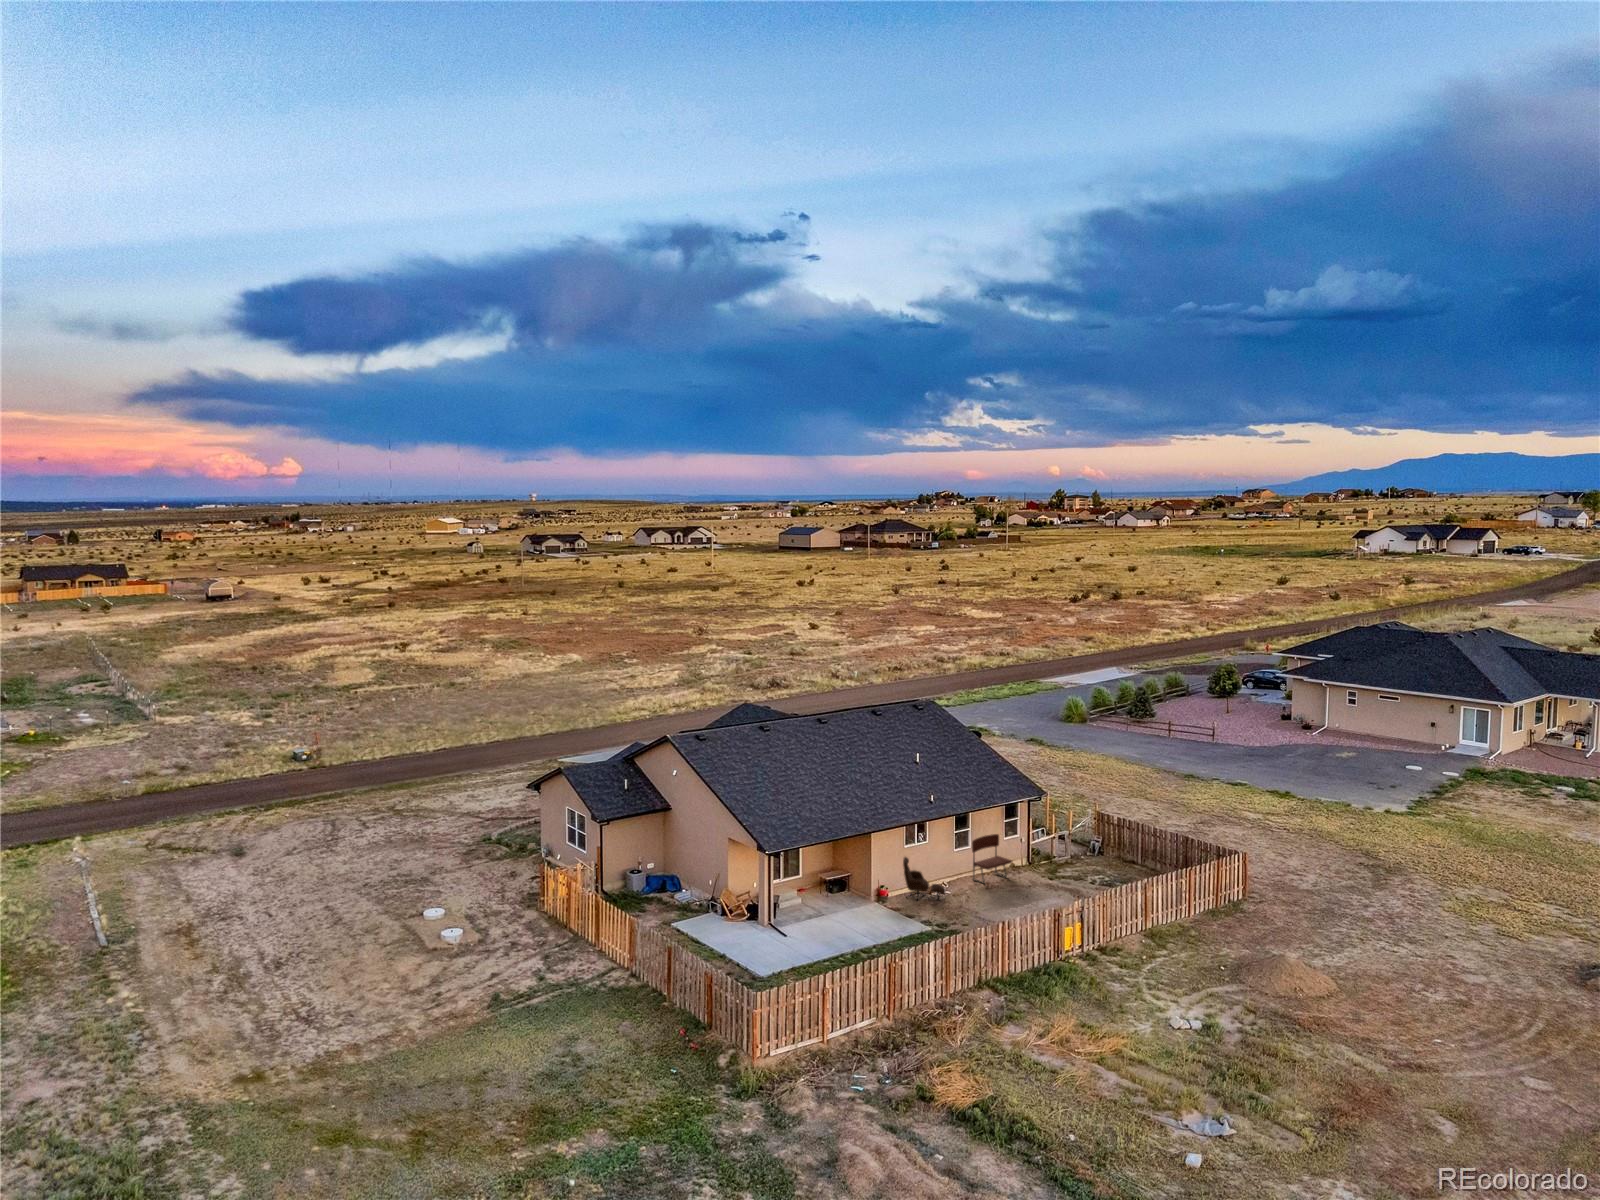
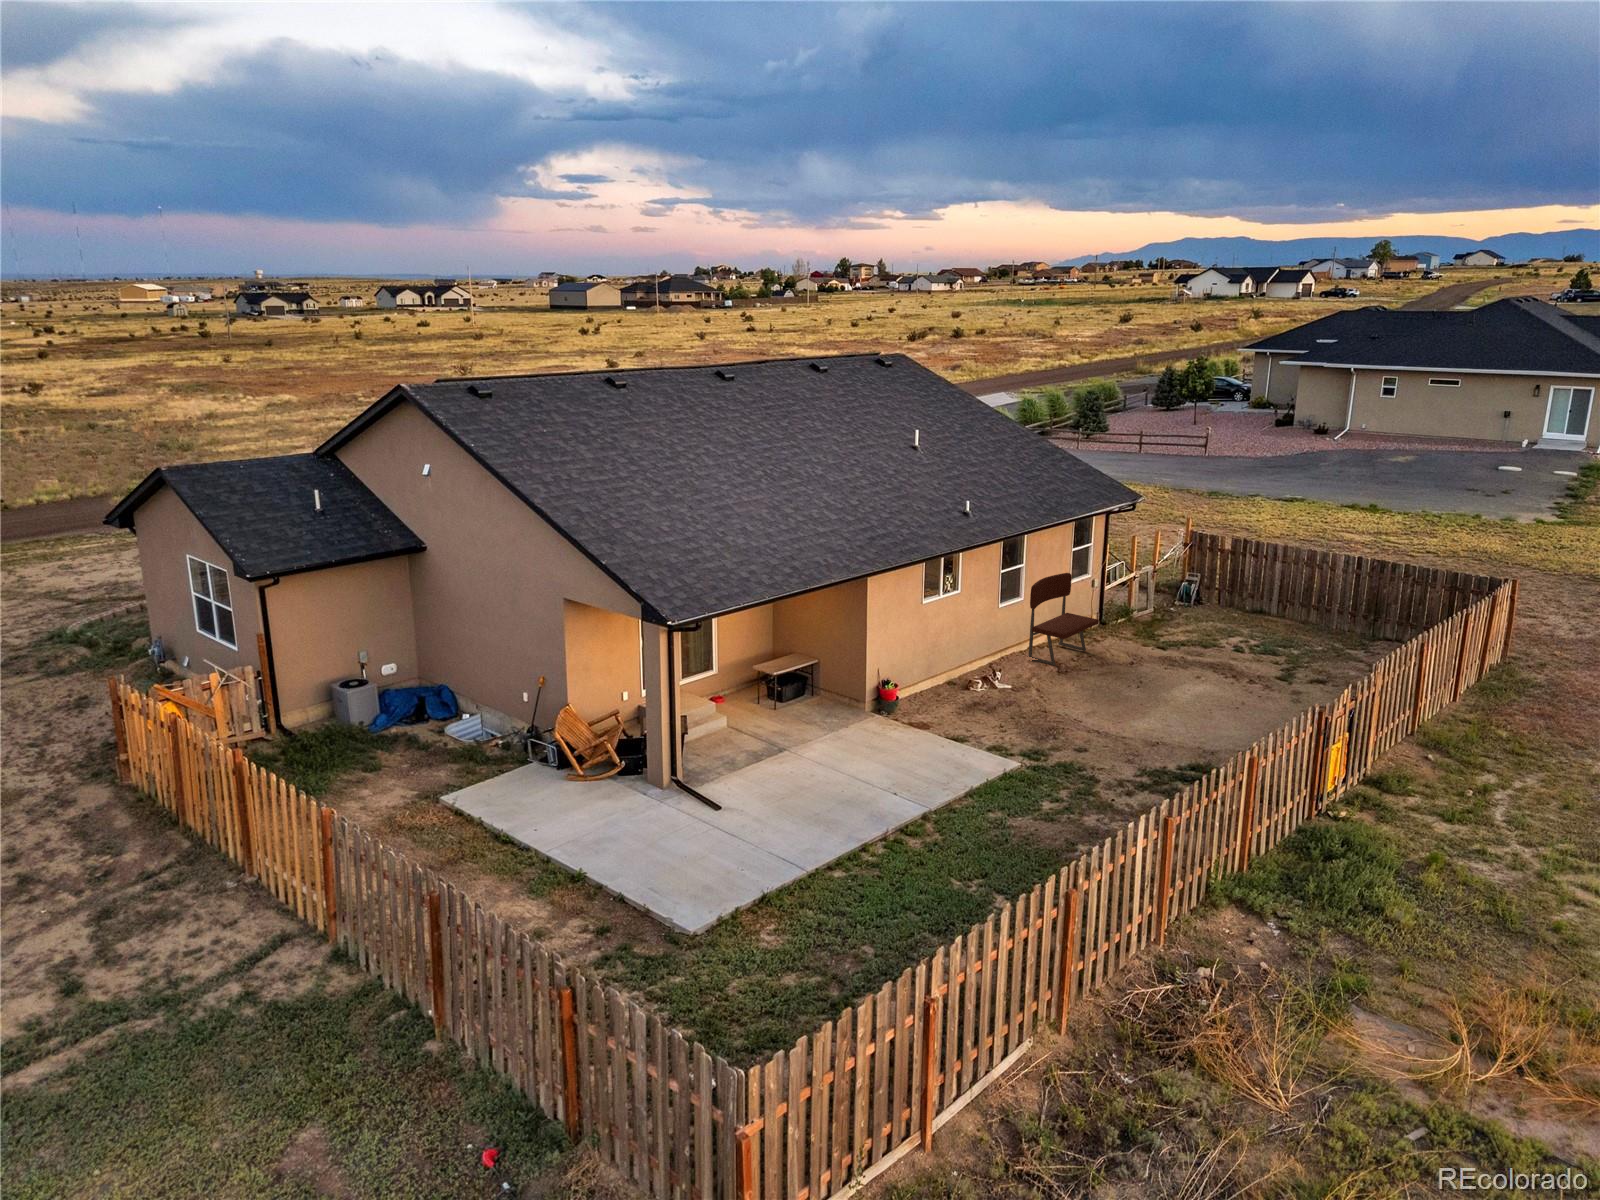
lounge chair: present [903,857,946,899] -> none [920,621,1005,707]

